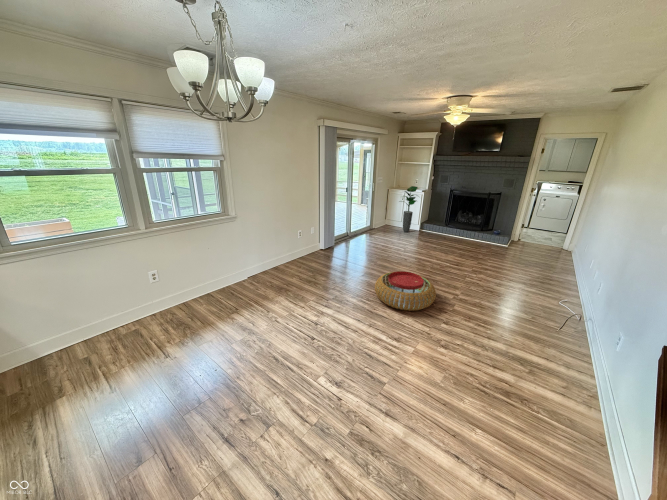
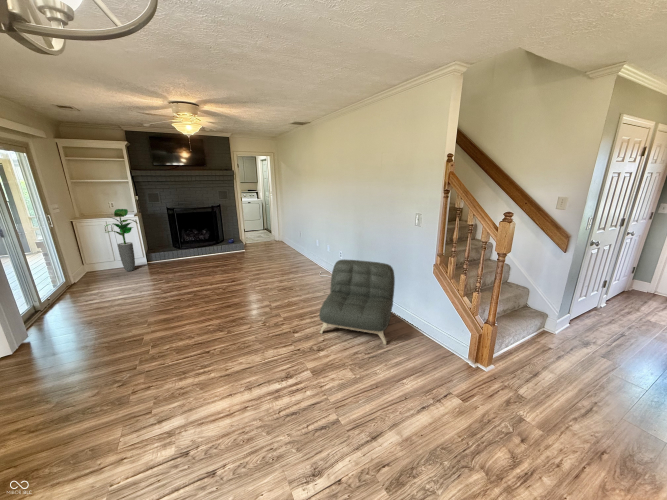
pouf: present [375,271,436,311] -> none [194,304,272,356]
armchair: none [465,278,621,399] -> present [319,260,395,345]

